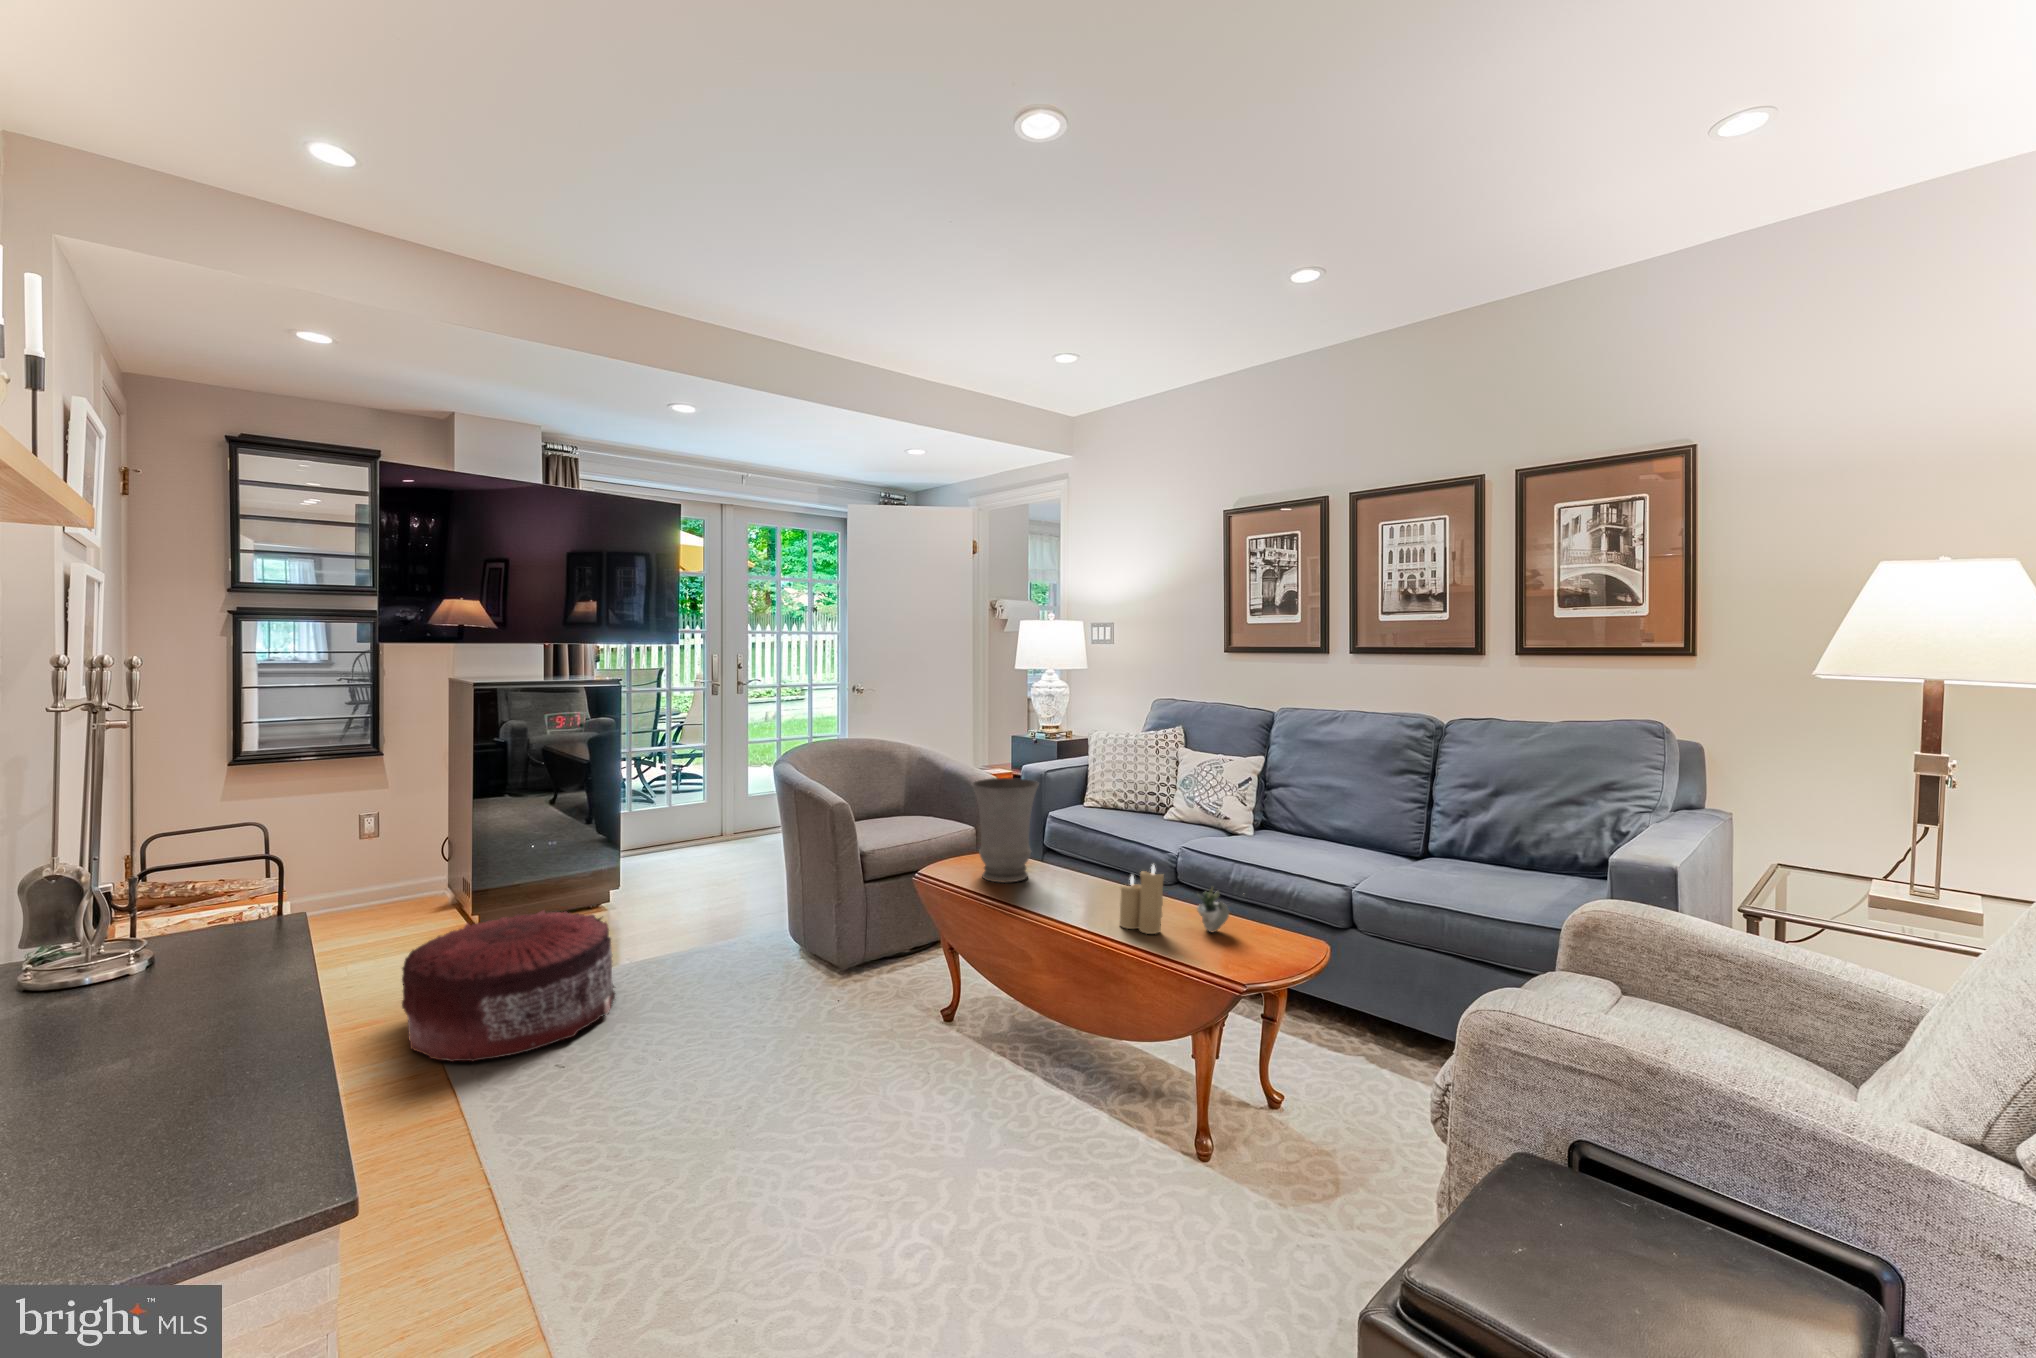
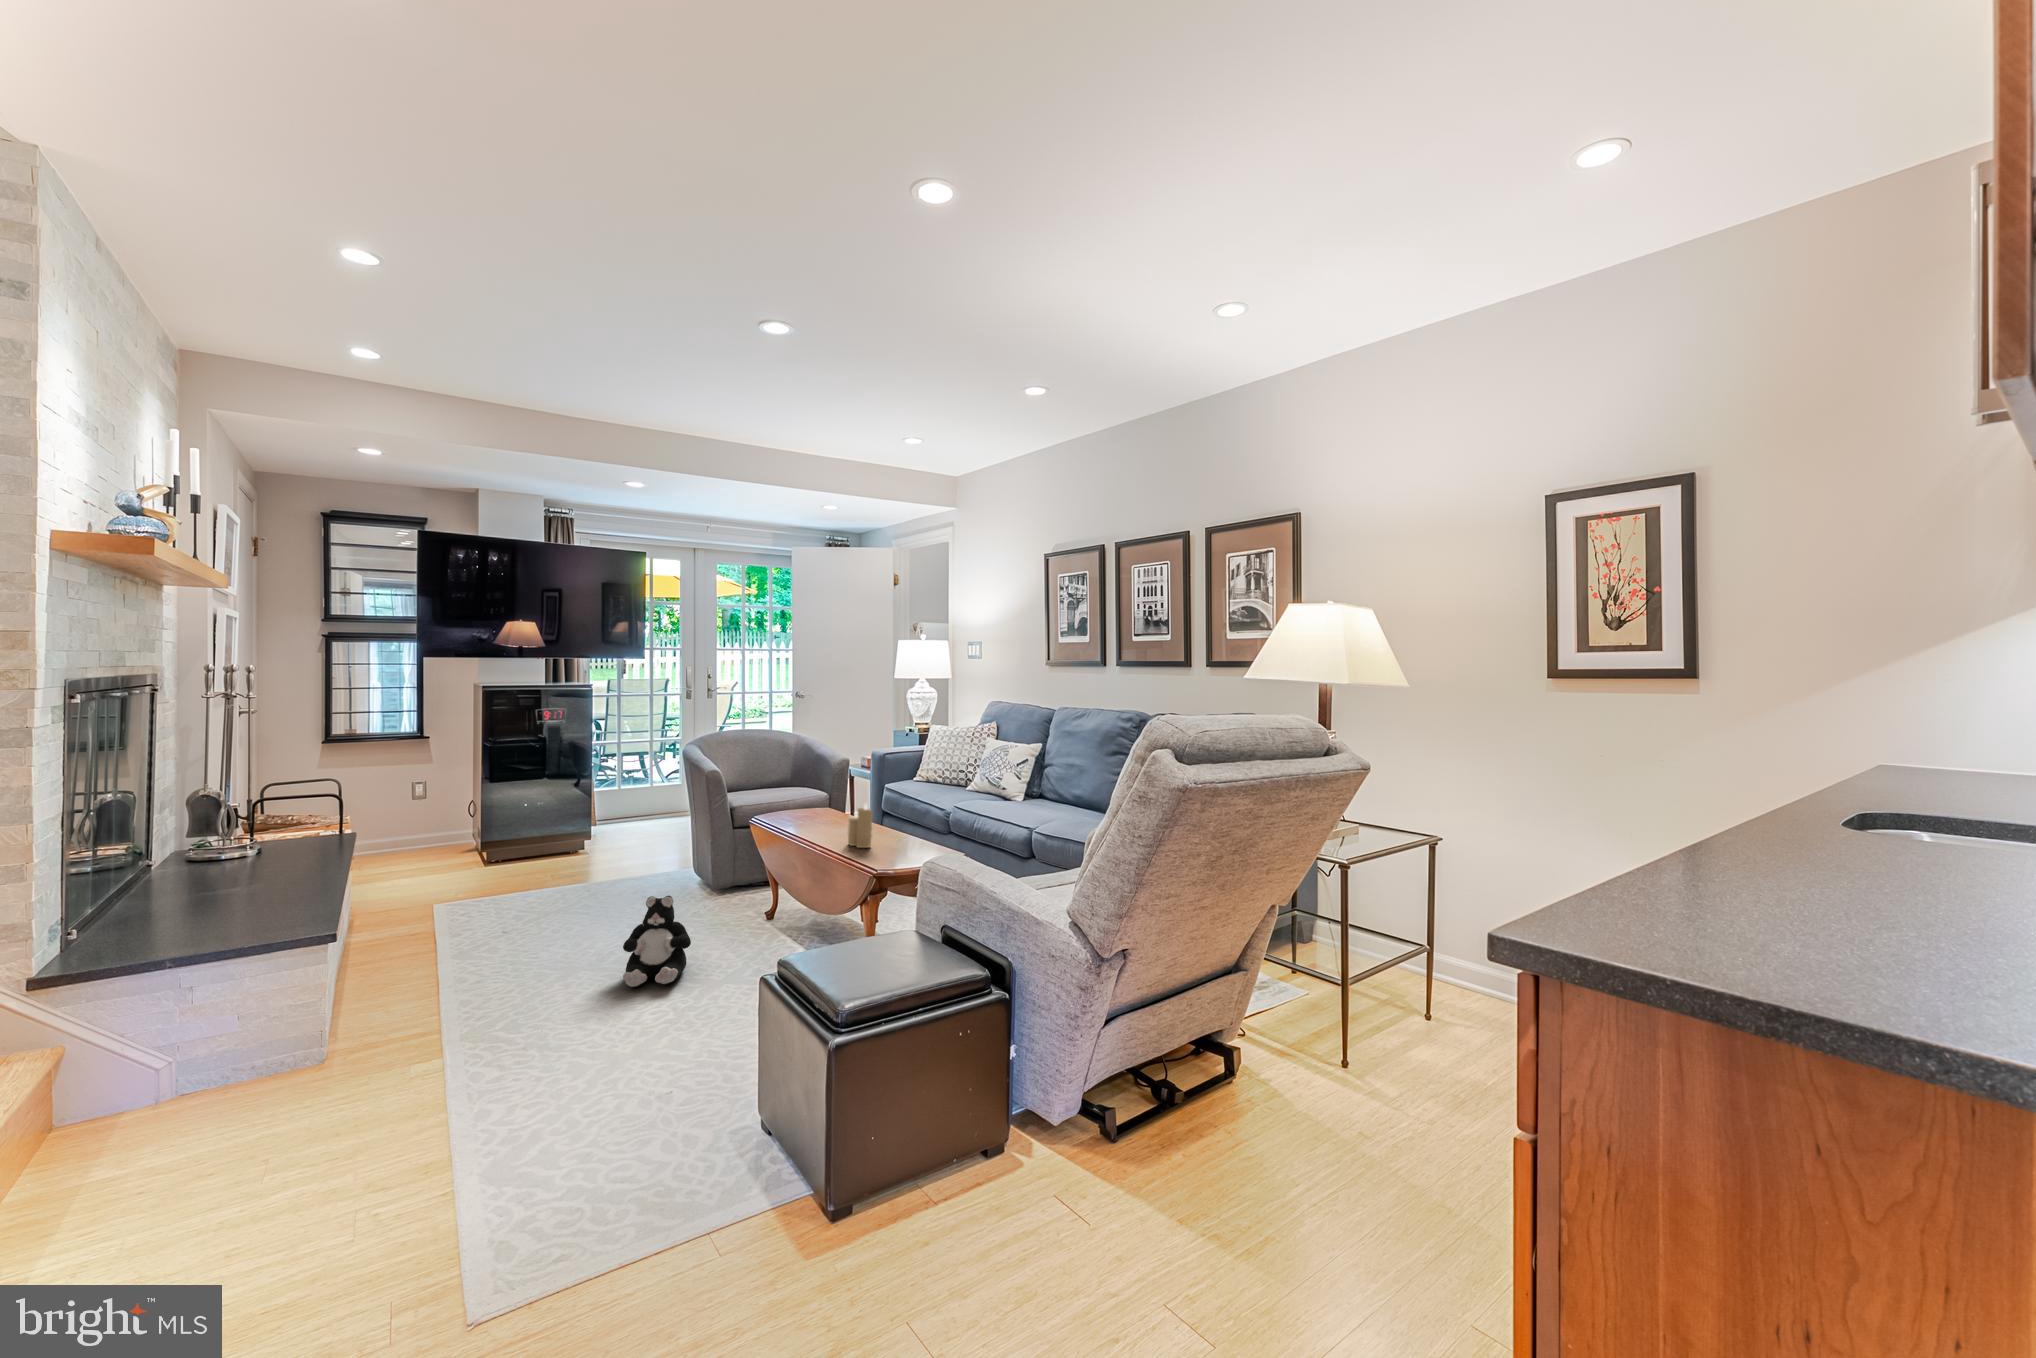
vase: present [972,778,1039,883] -> none [784,752,832,822]
succulent plant: present [1197,888,1229,932] -> none [895,819,917,849]
pouf: present [402,910,615,1062] -> none [411,841,560,929]
plush toy: none [796,1020,900,1185] -> present [623,896,691,987]

